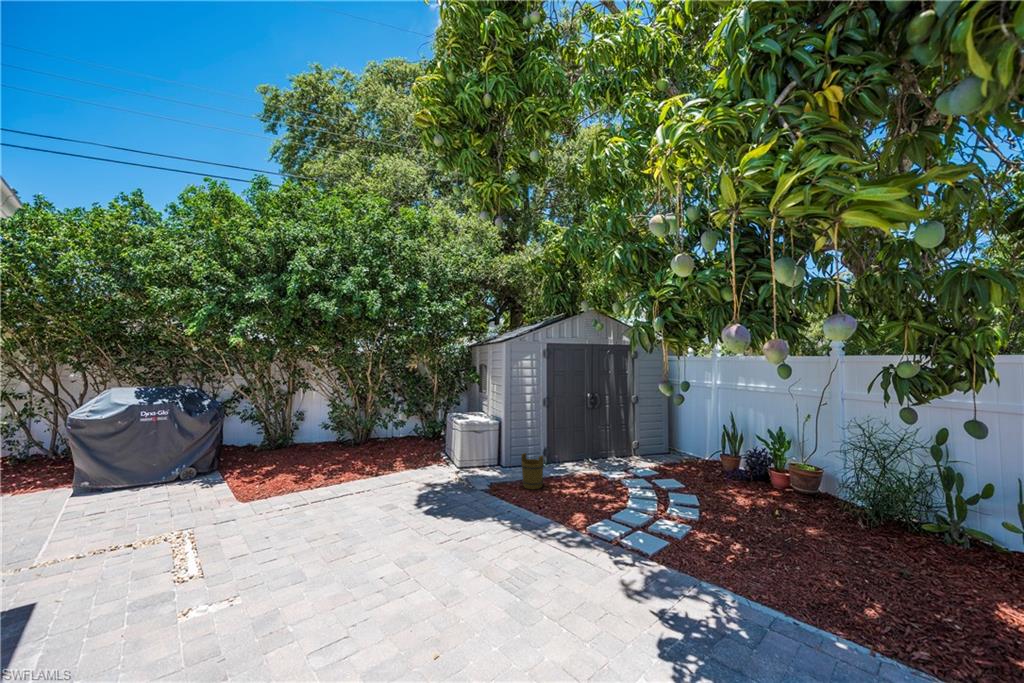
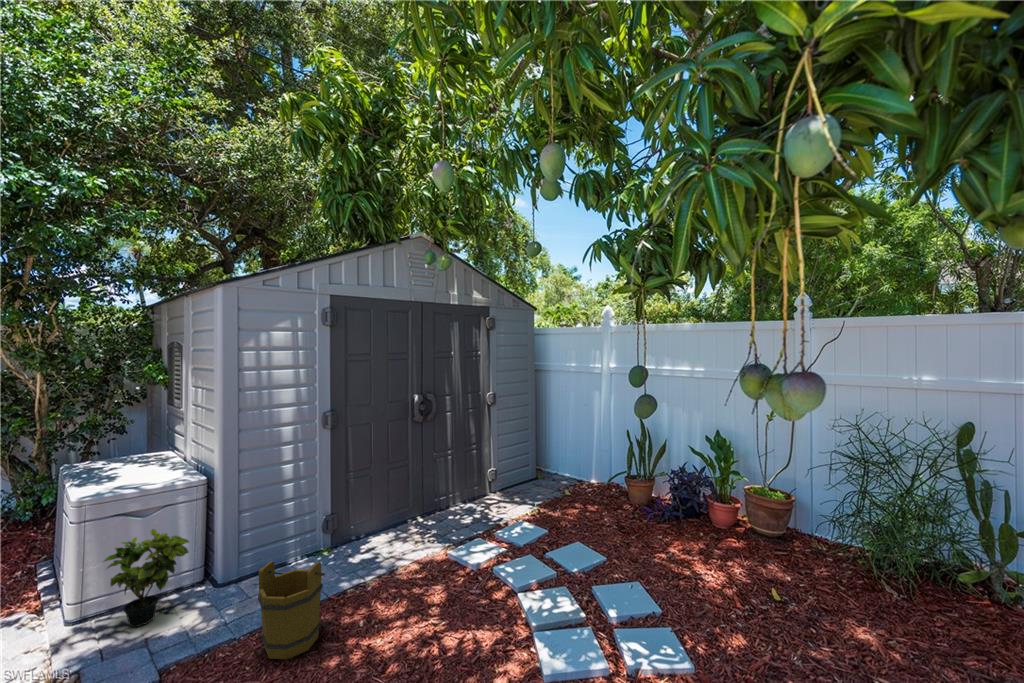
potted plant: none [469,437,495,472] -> present [104,529,189,627]

